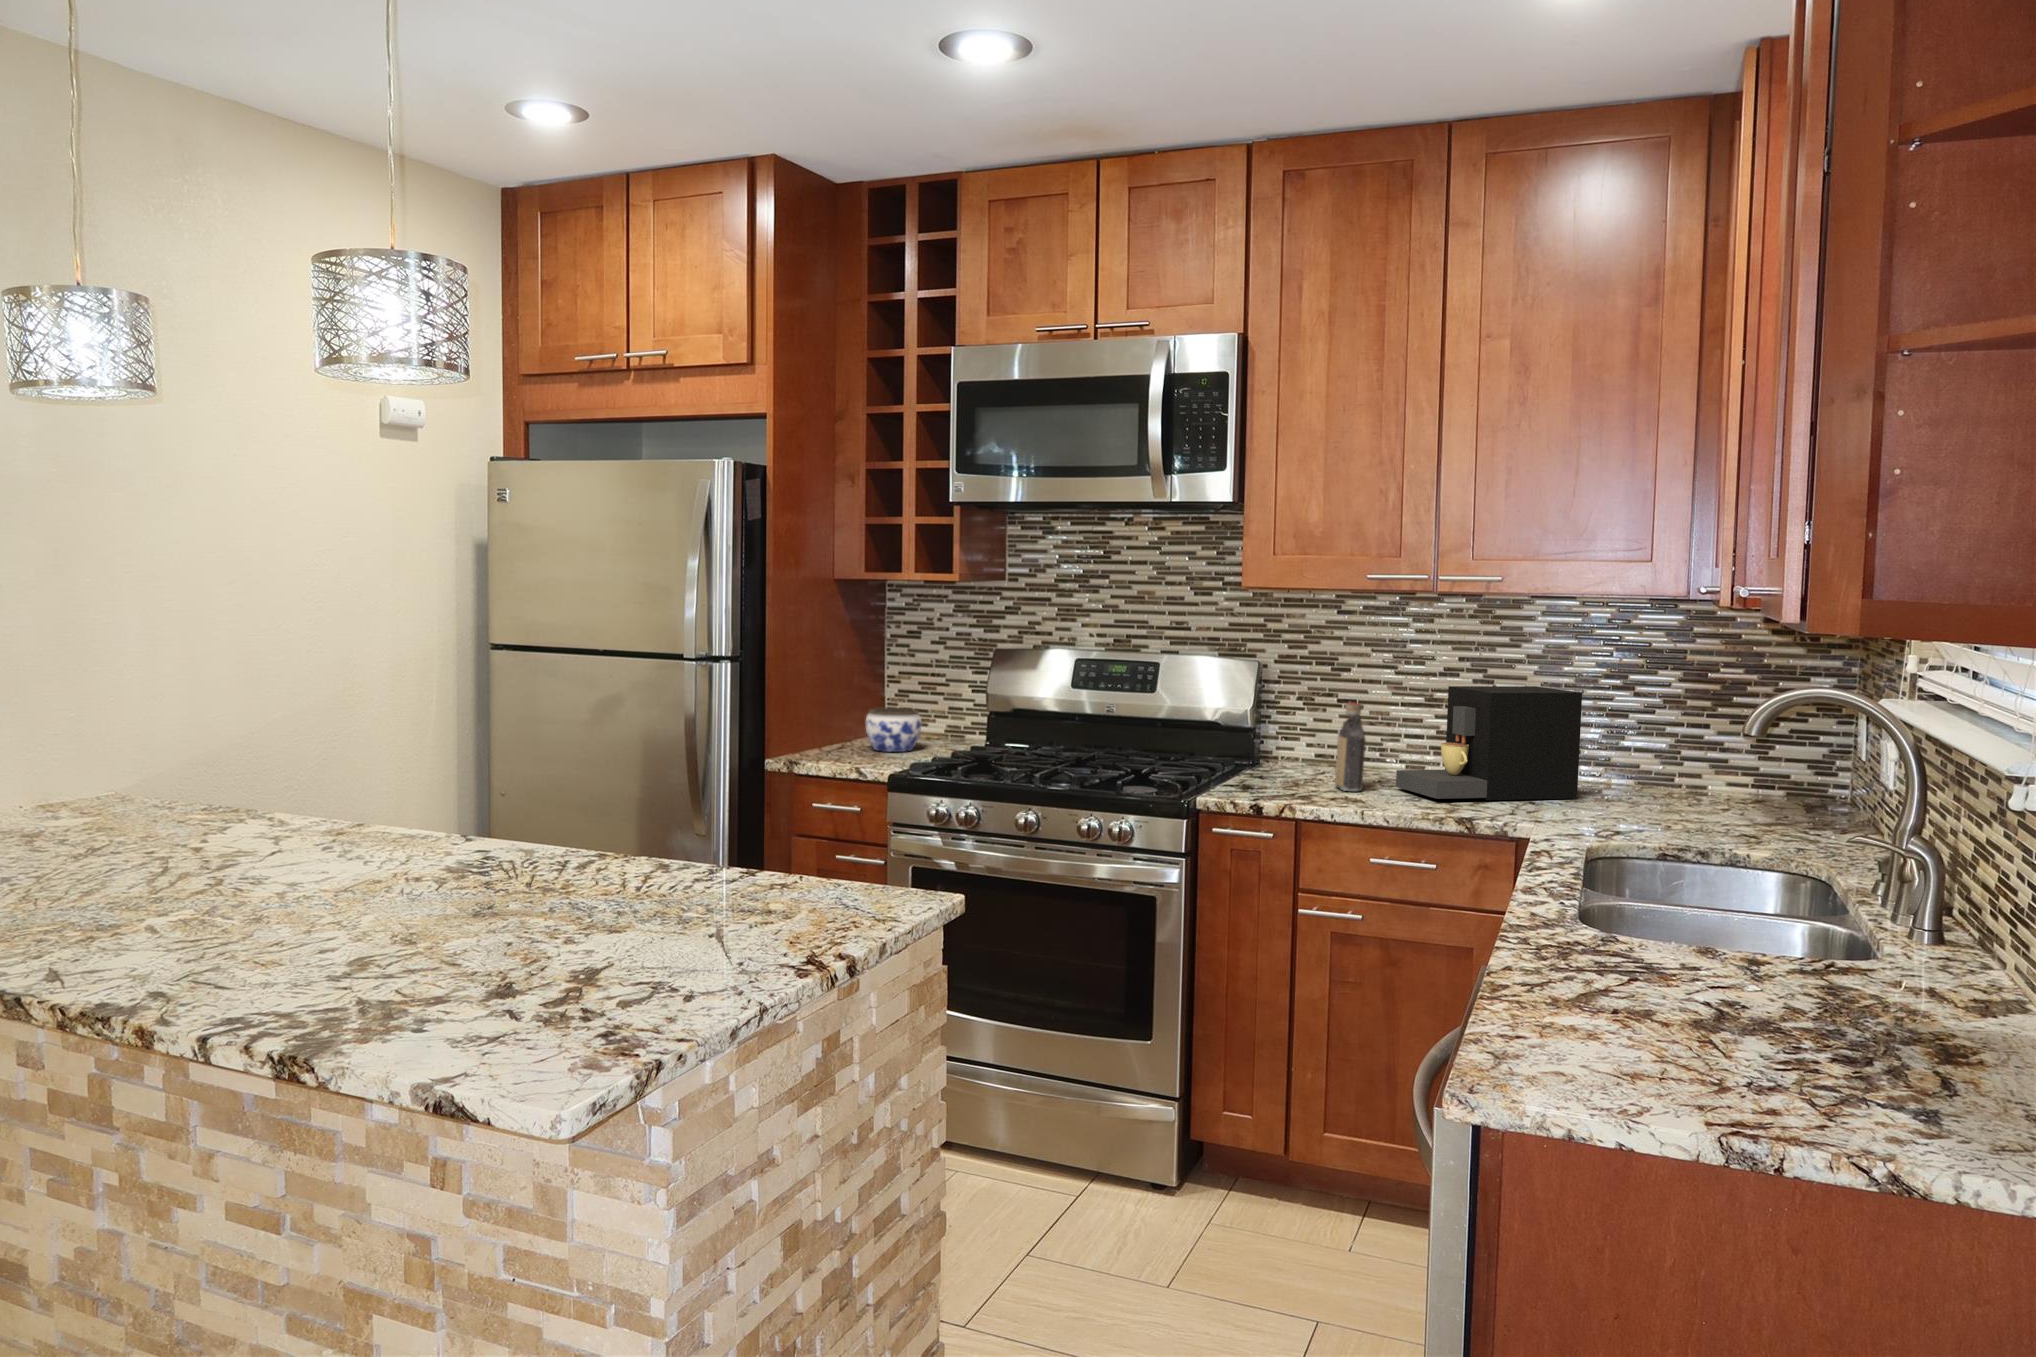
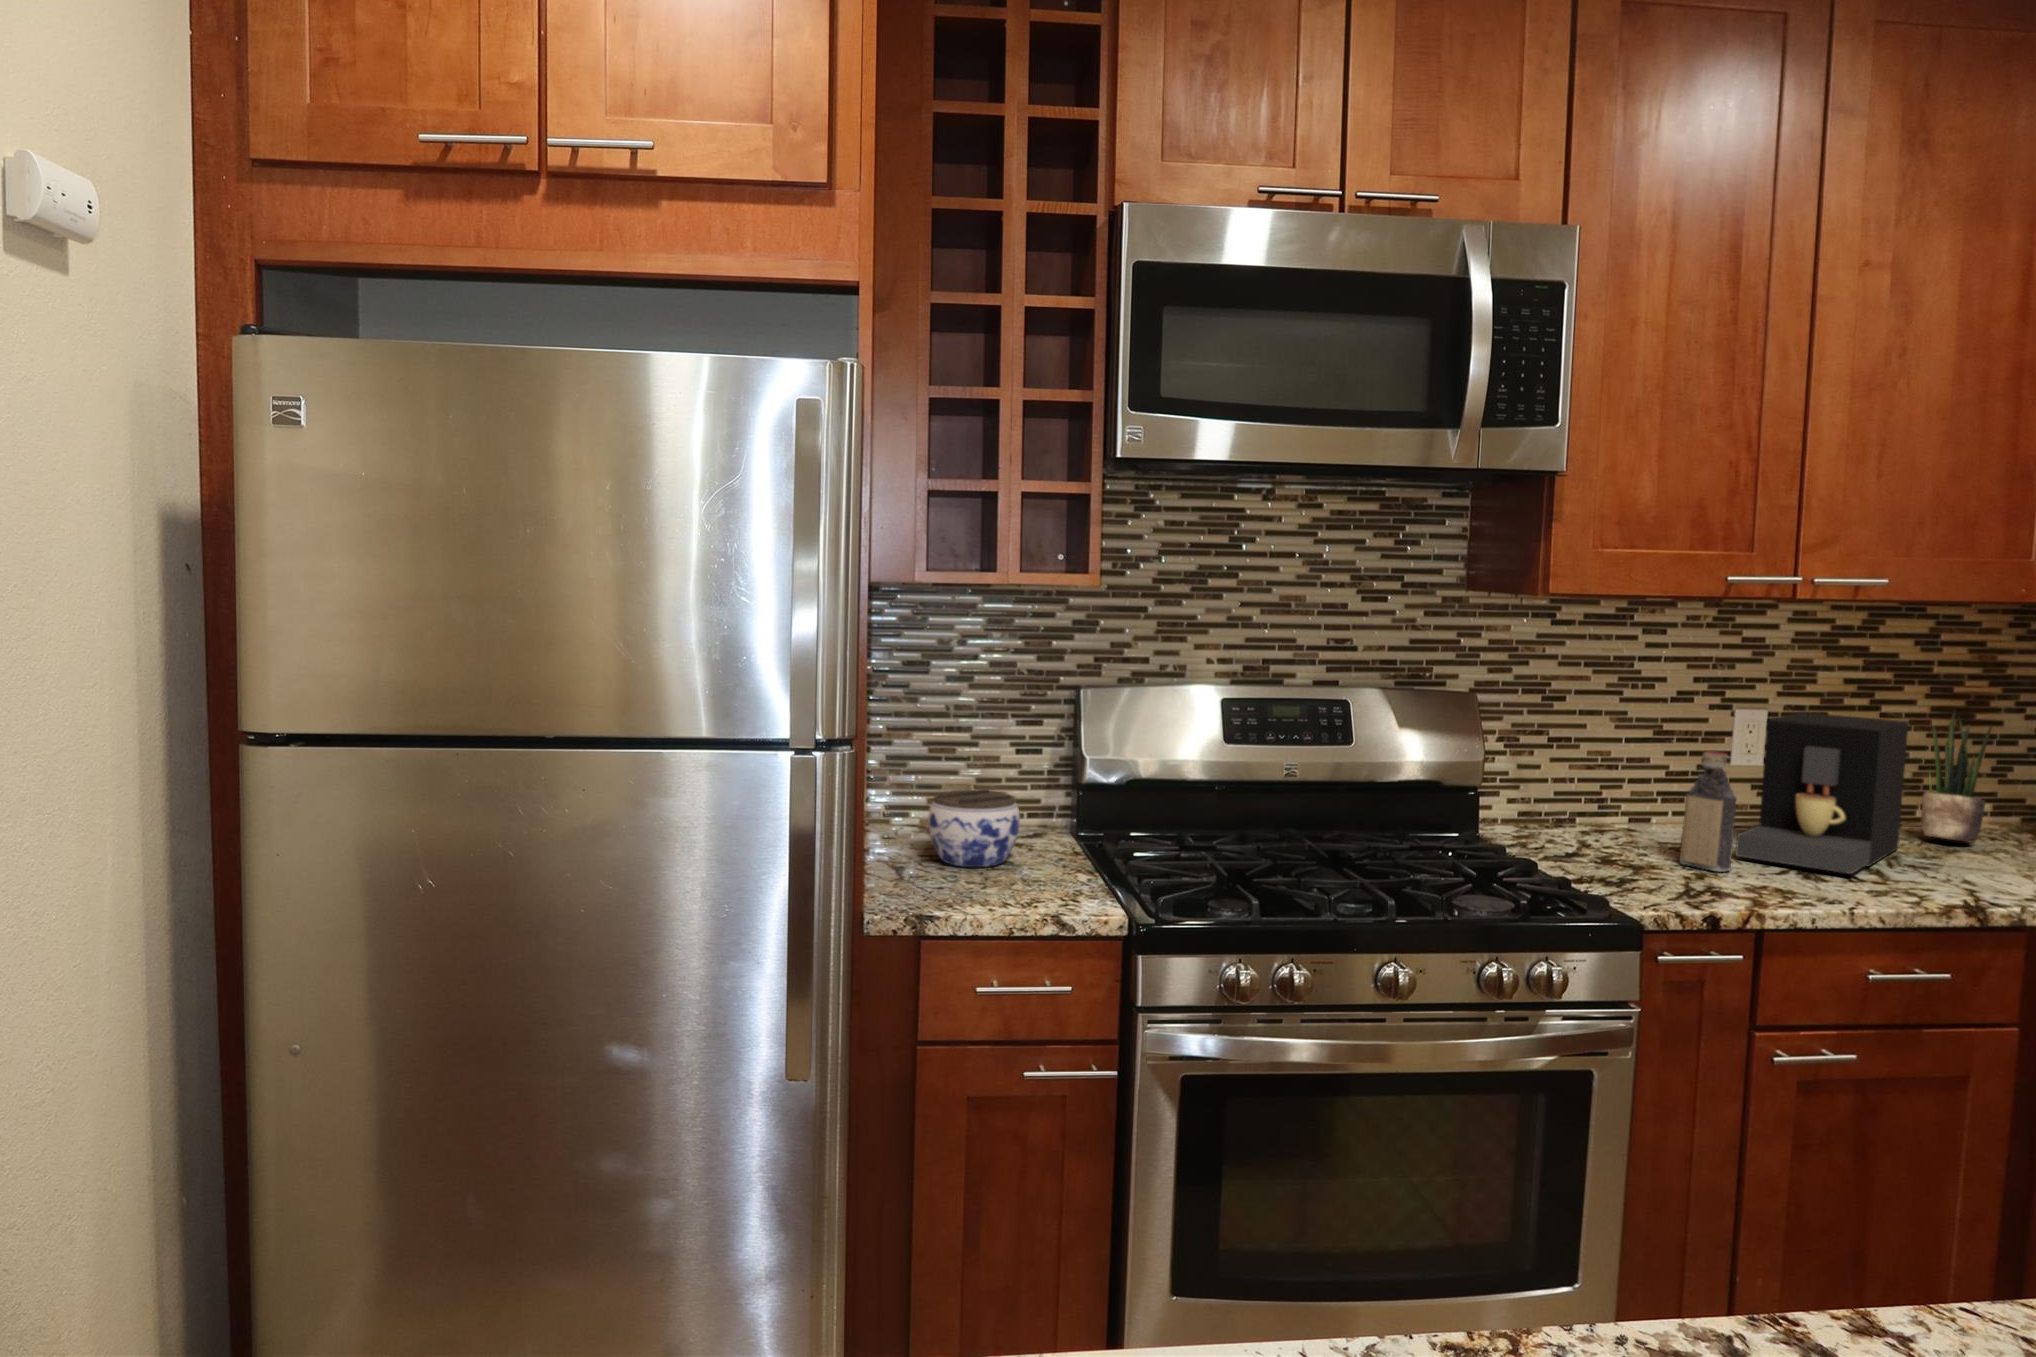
potted plant: none [1631,688,1692,802] -> present [1921,713,1992,842]

